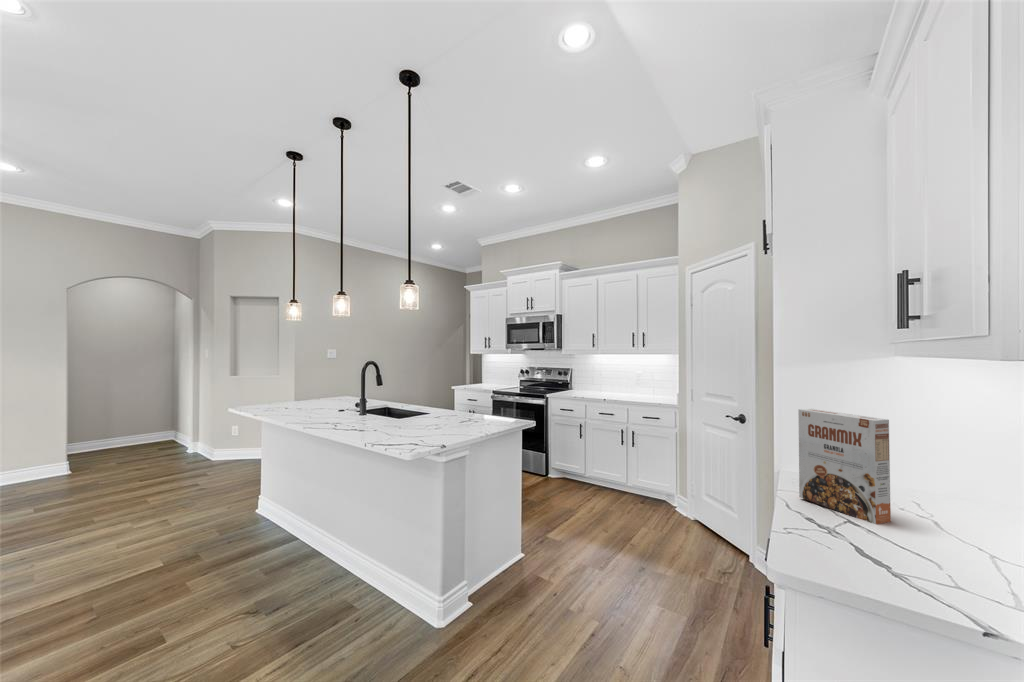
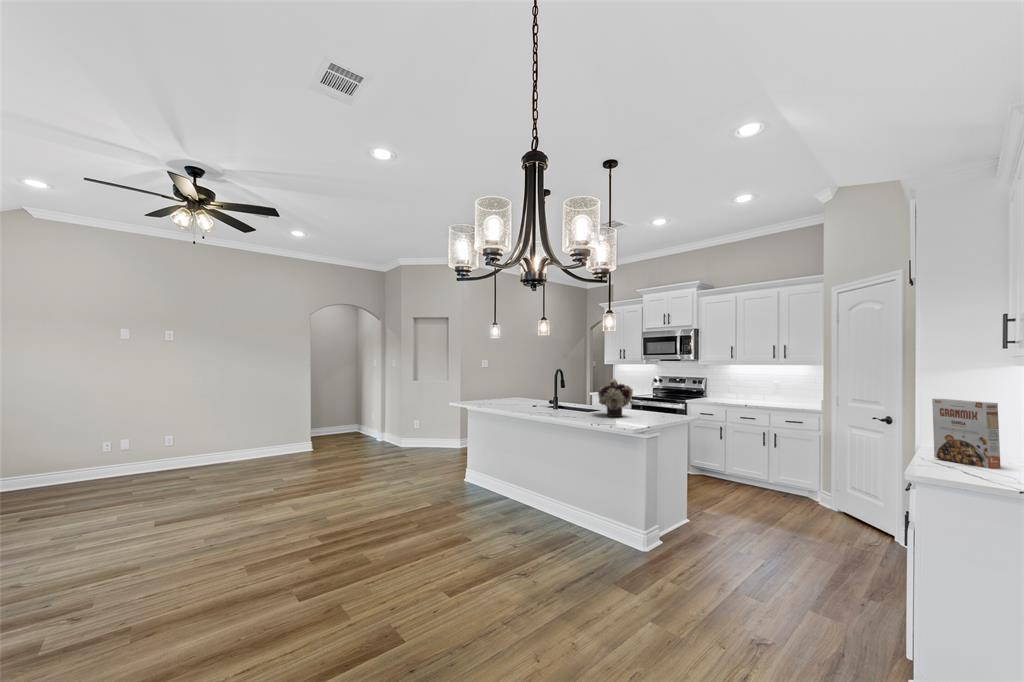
flower arrangement: none [391,377,439,432] -> present [598,379,633,417]

